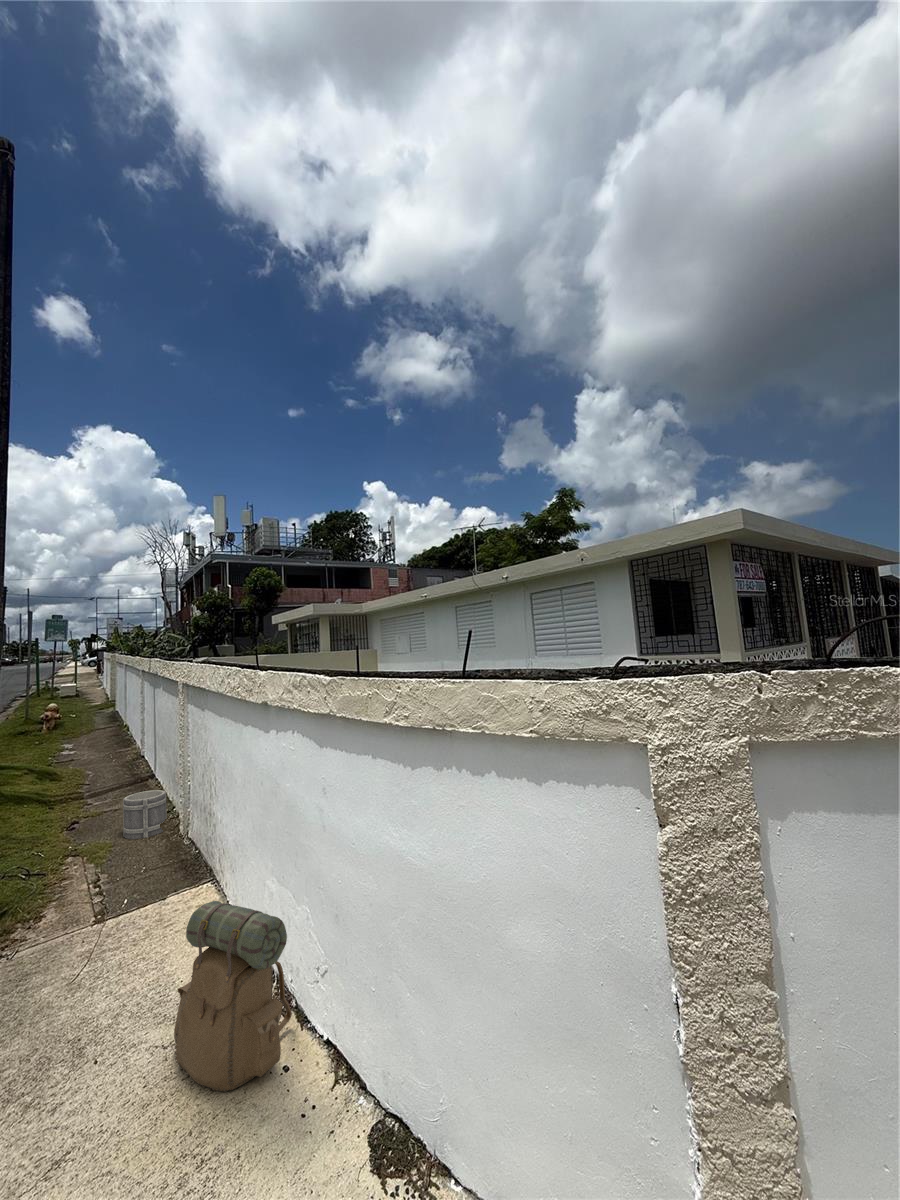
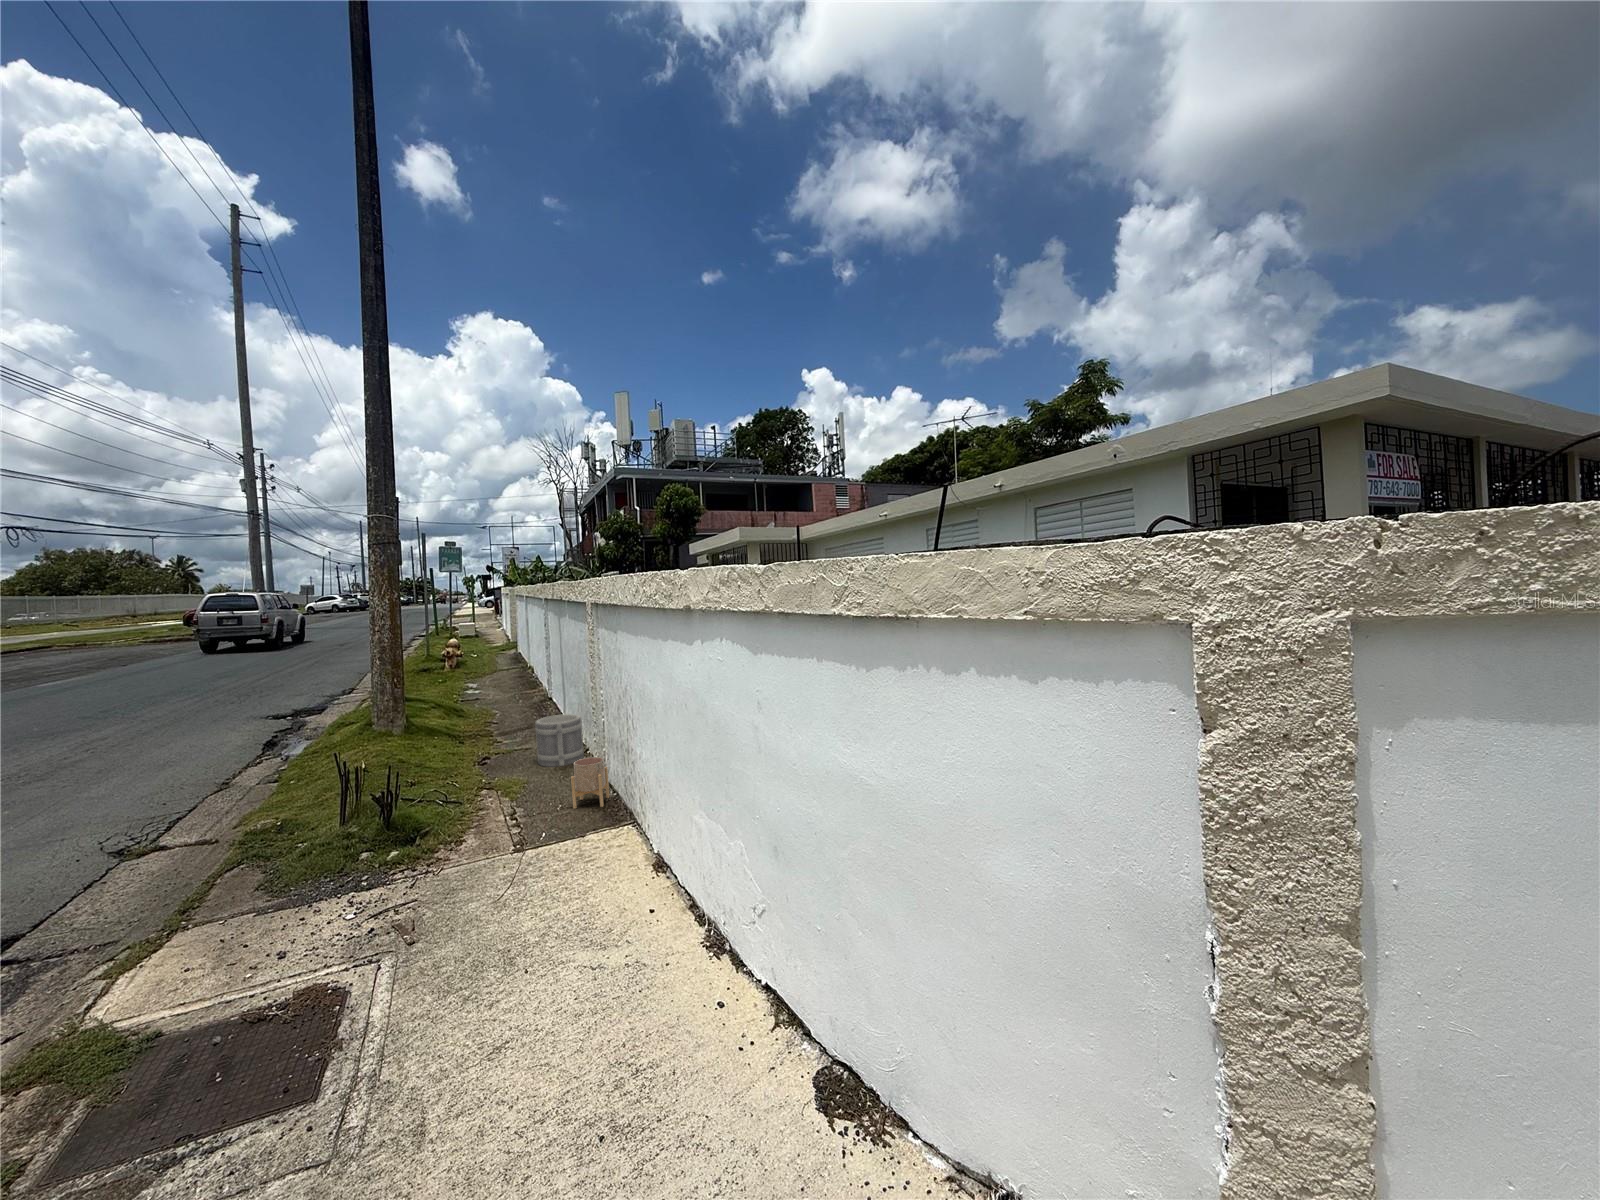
planter: none [154,830,188,879] -> present [571,757,609,809]
backpack: present [174,901,292,1092] -> none [602,824,729,1022]

